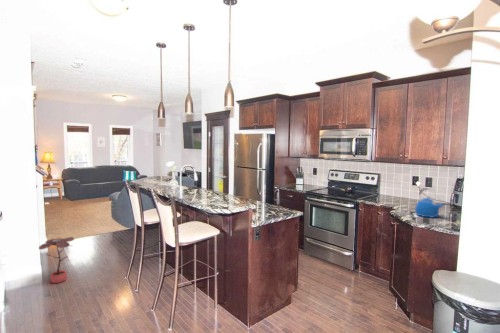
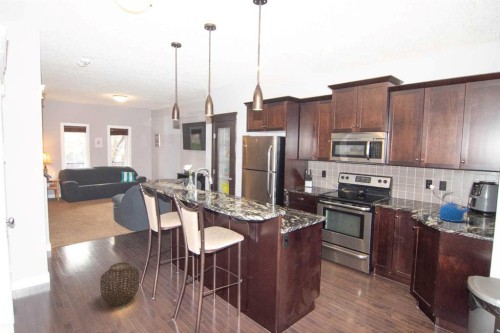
potted plant: present [39,237,74,283] -> none [48,242,85,291]
woven basket: none [86,256,124,297] -> present [100,262,139,306]

